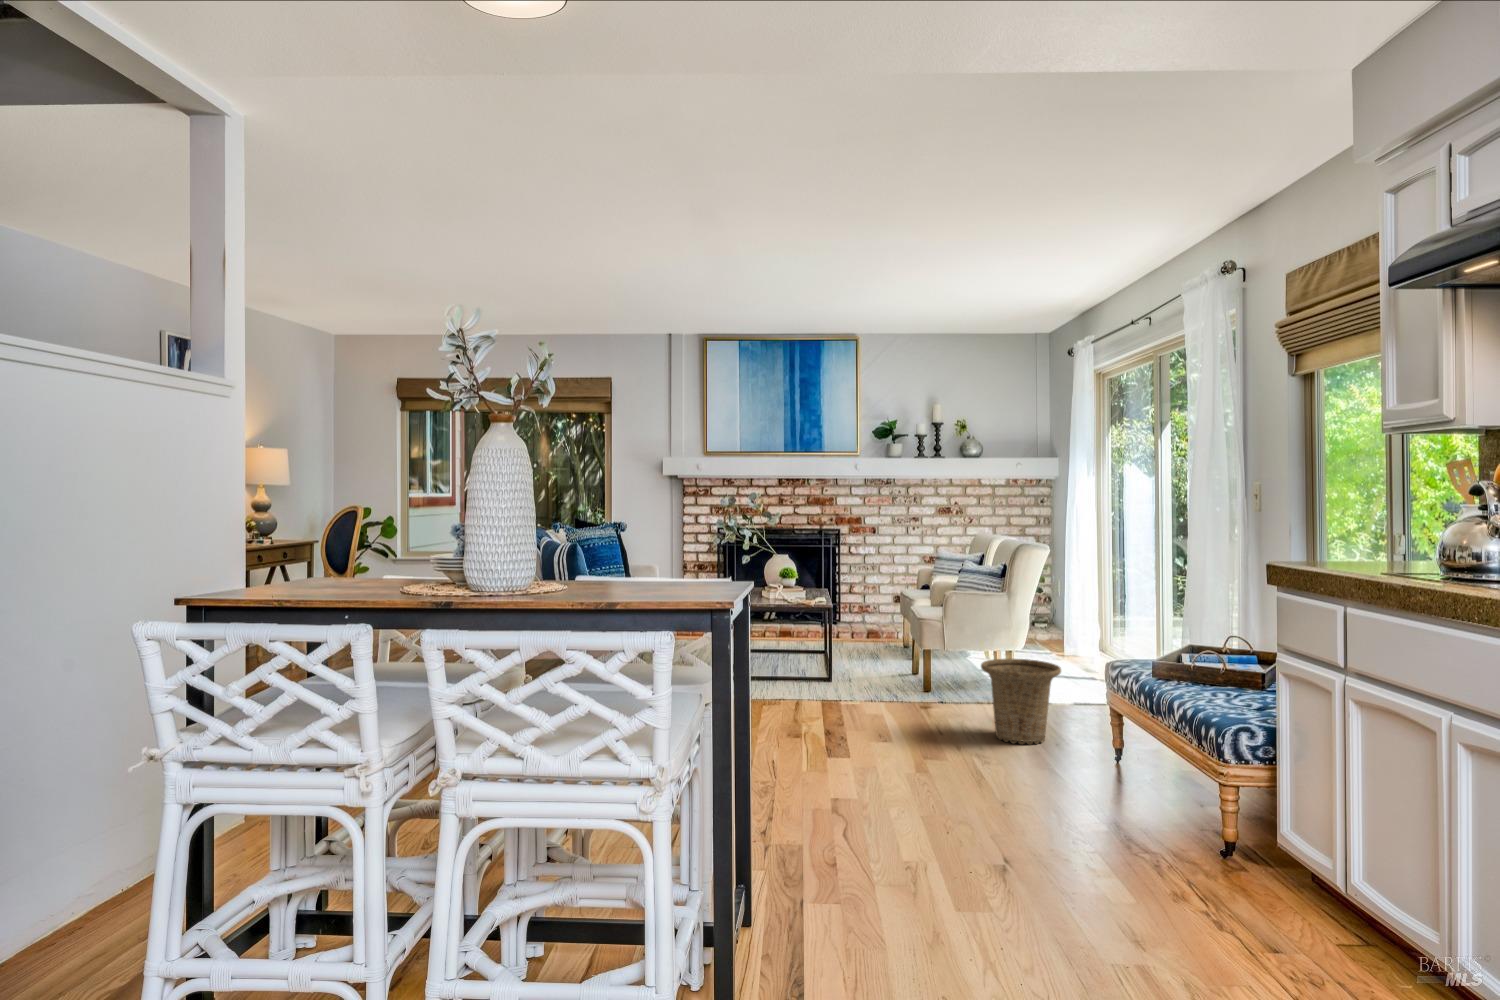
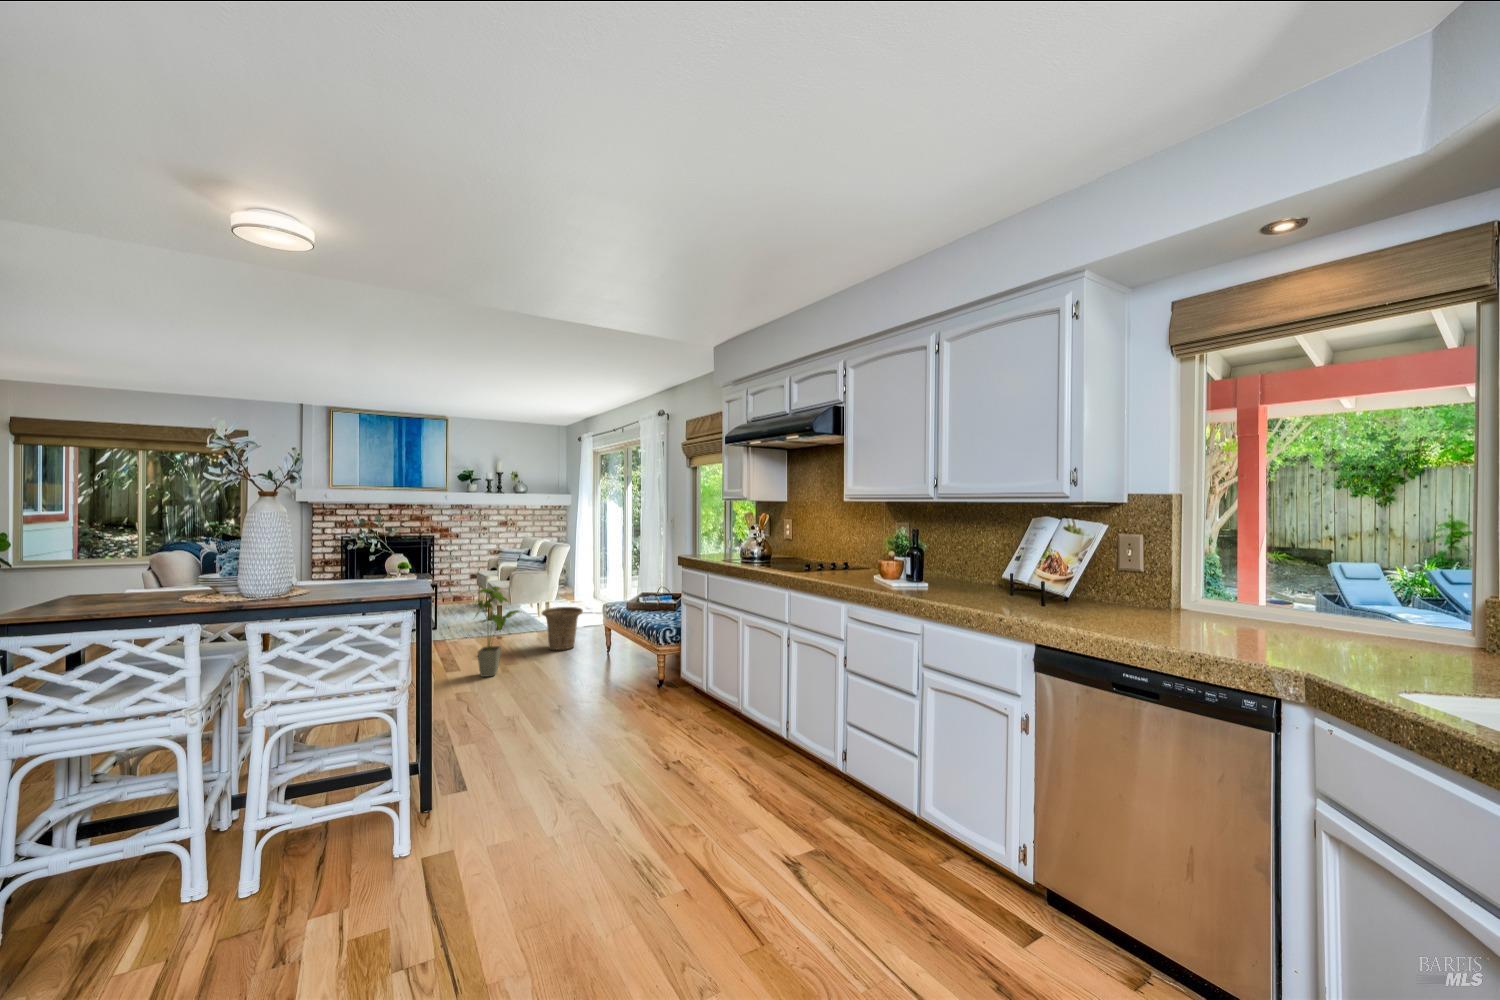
house plant: none [852,603,941,768] -> present [475,586,522,677]

